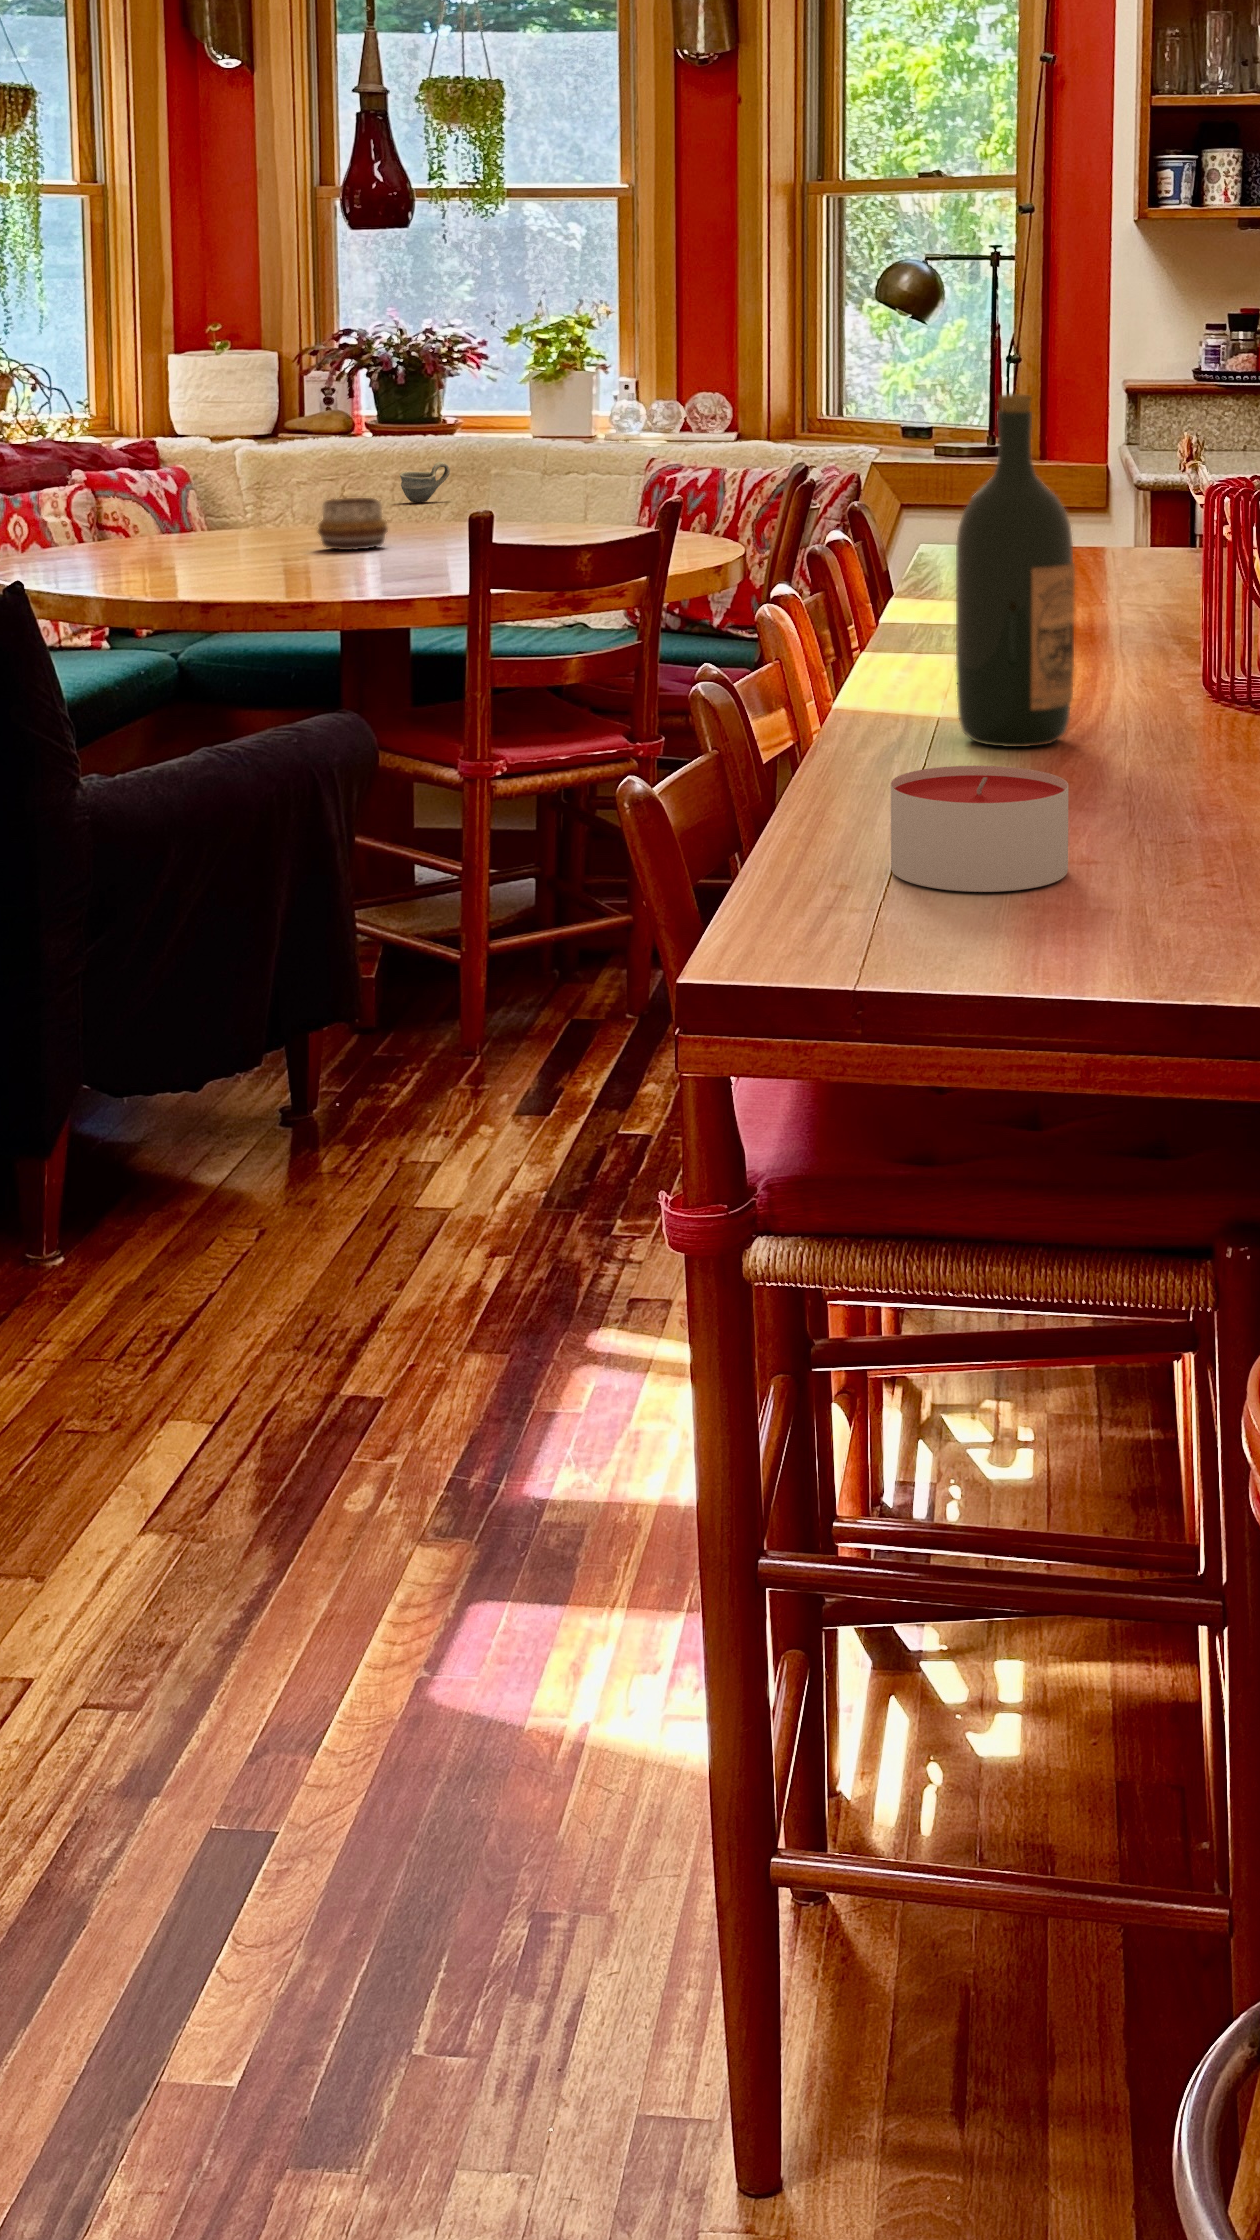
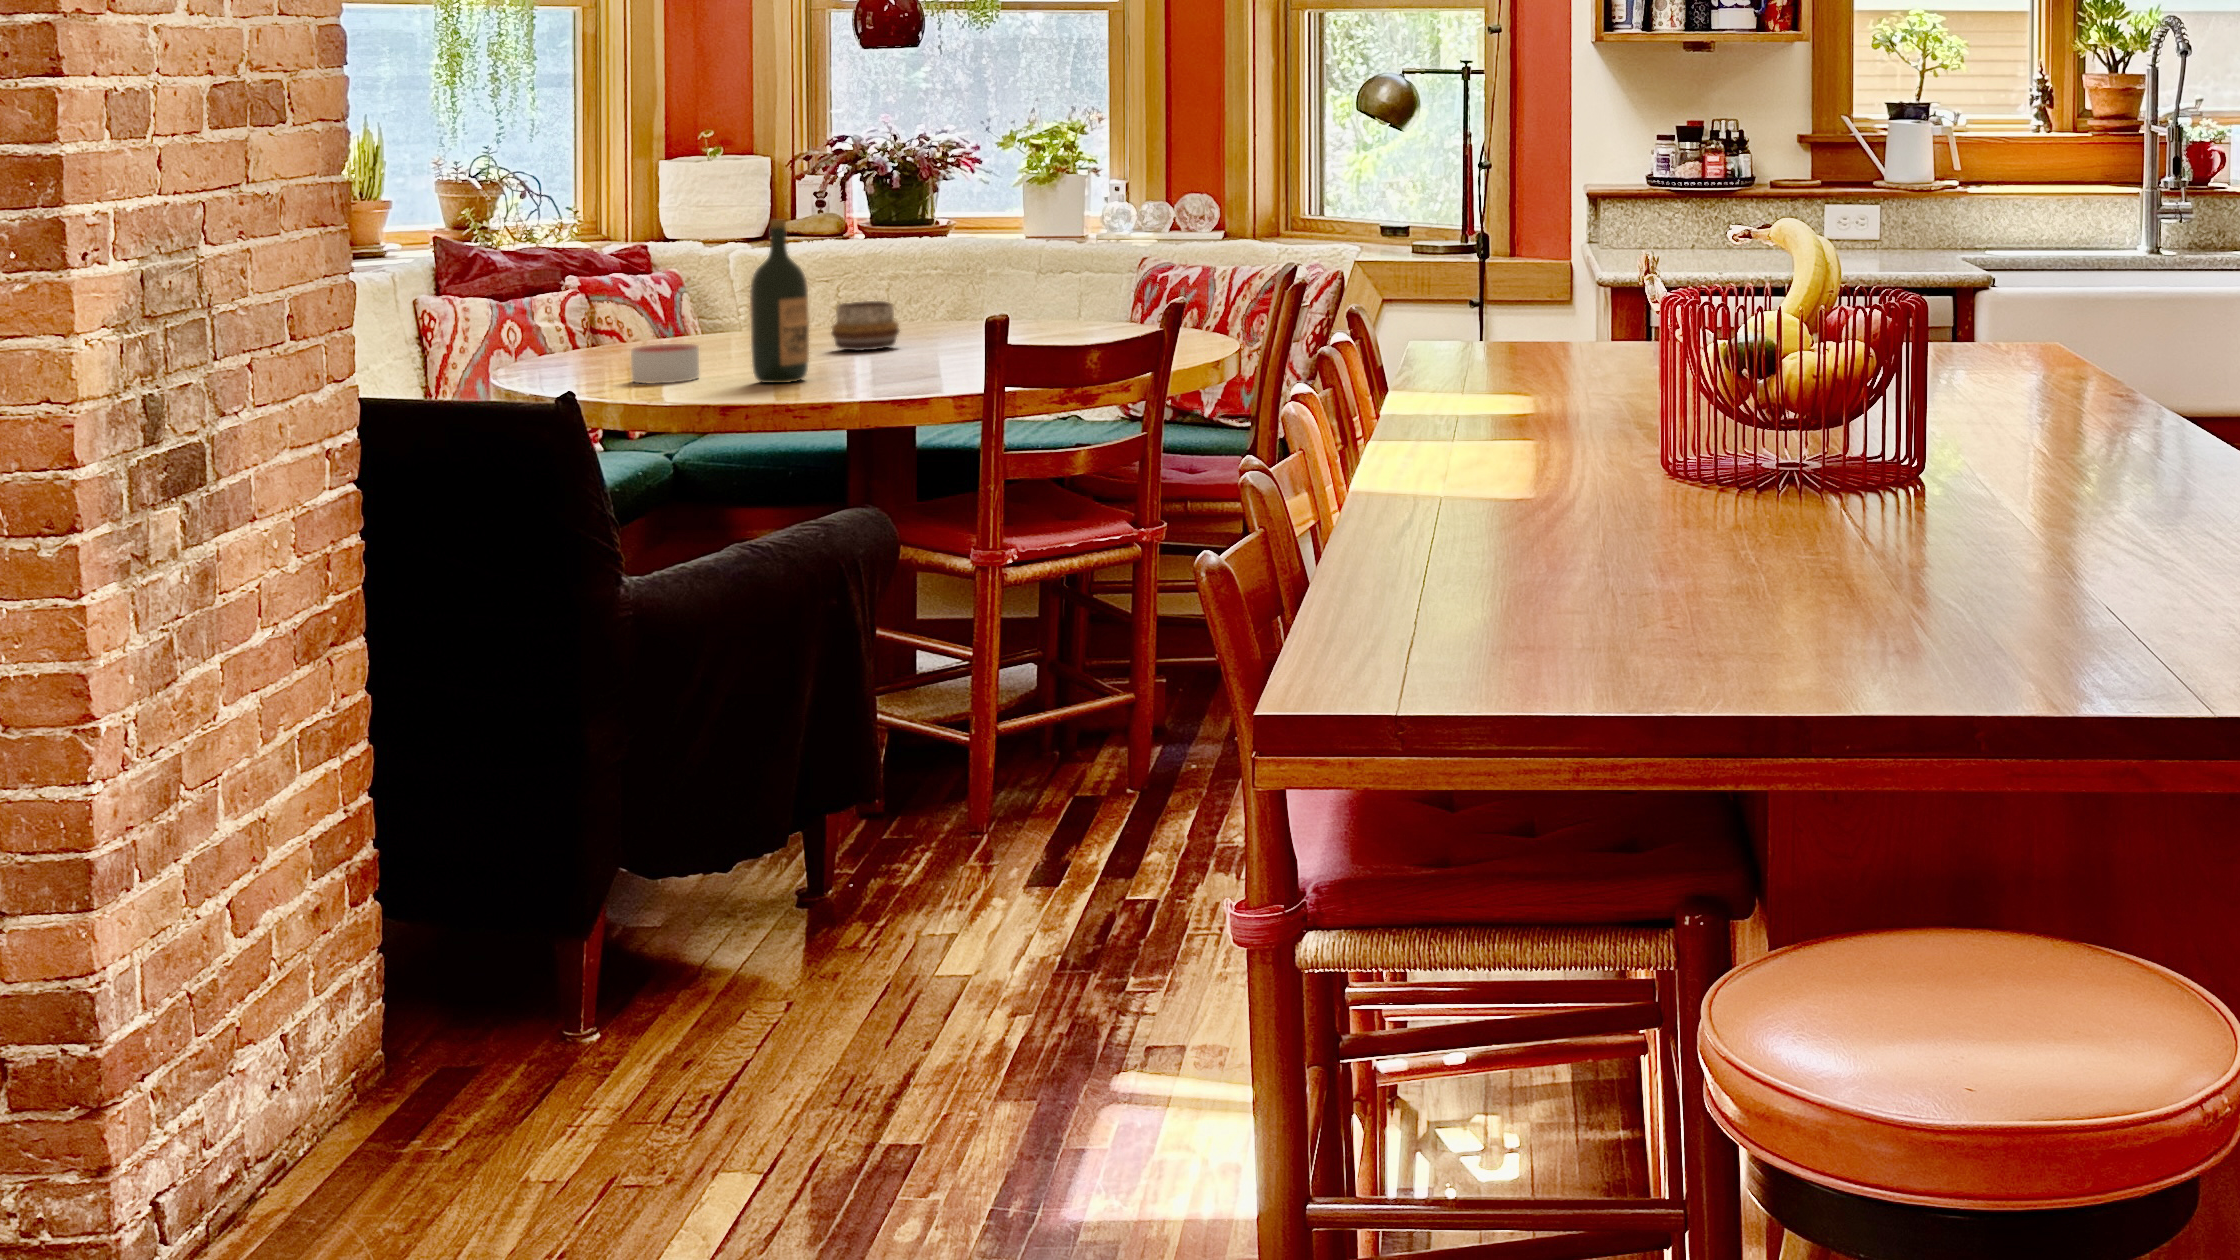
wine bottle: present [956,394,1075,747] -> present [750,219,809,383]
cup: present [400,462,450,502] -> none [900,263,949,302]
candle: present [891,766,1068,892] -> present [631,344,699,384]

